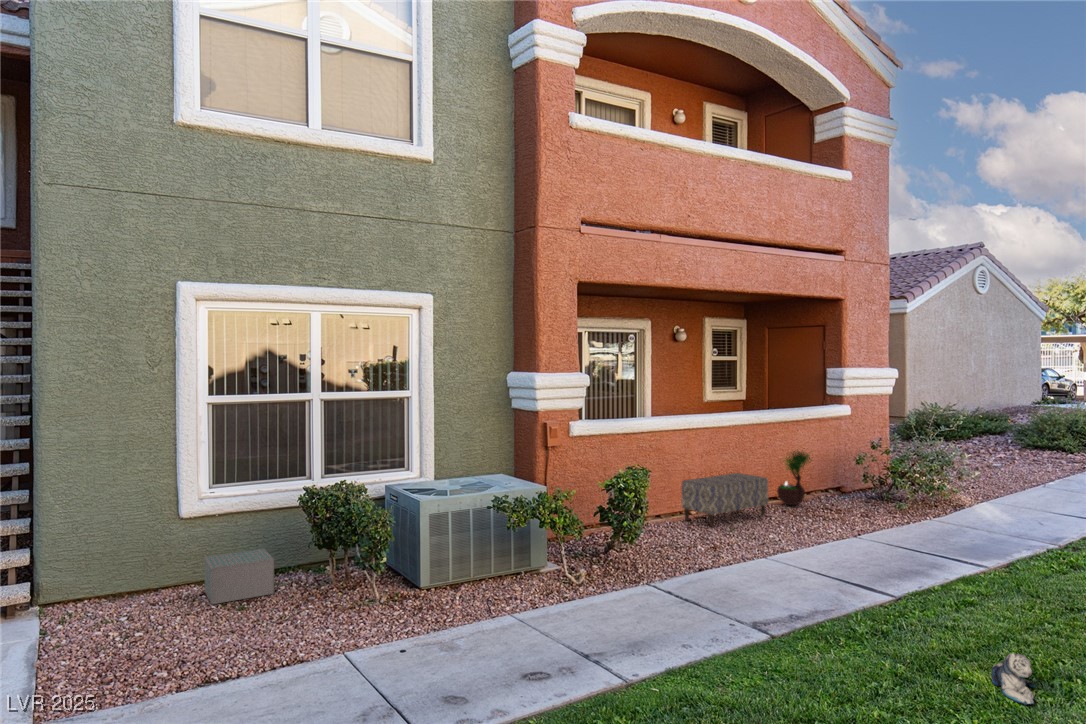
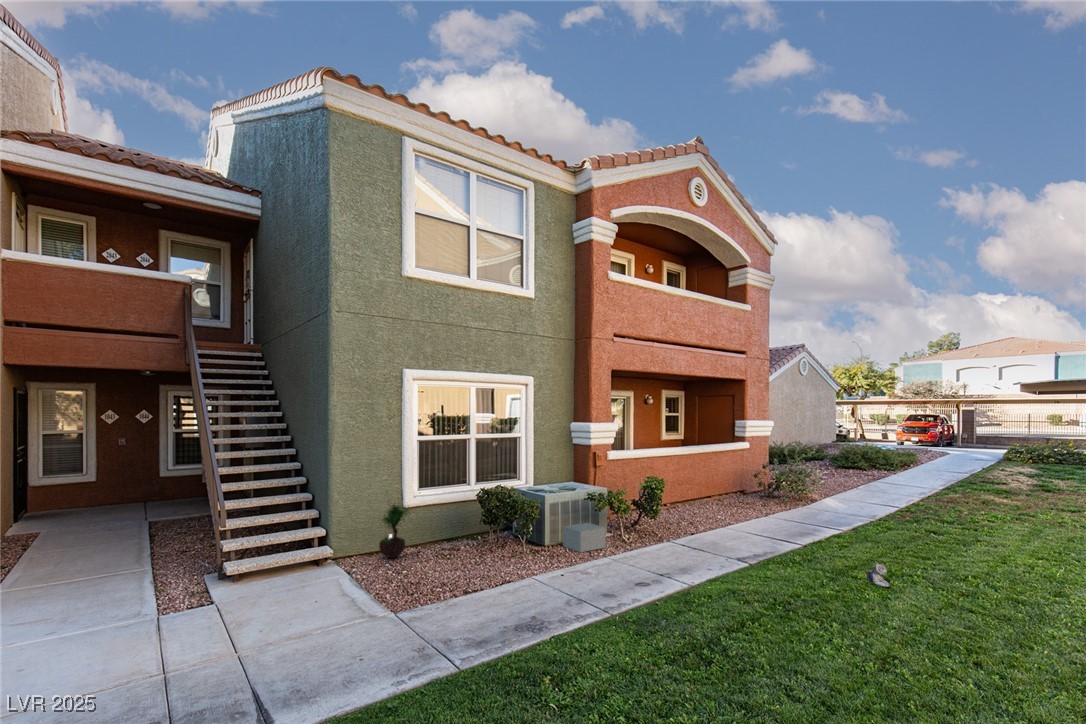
potted tree: present [777,450,810,505] -> present [379,505,408,558]
bench: present [681,473,768,527] -> none [665,484,714,516]
storage box: present [204,549,274,604] -> present [563,523,606,552]

